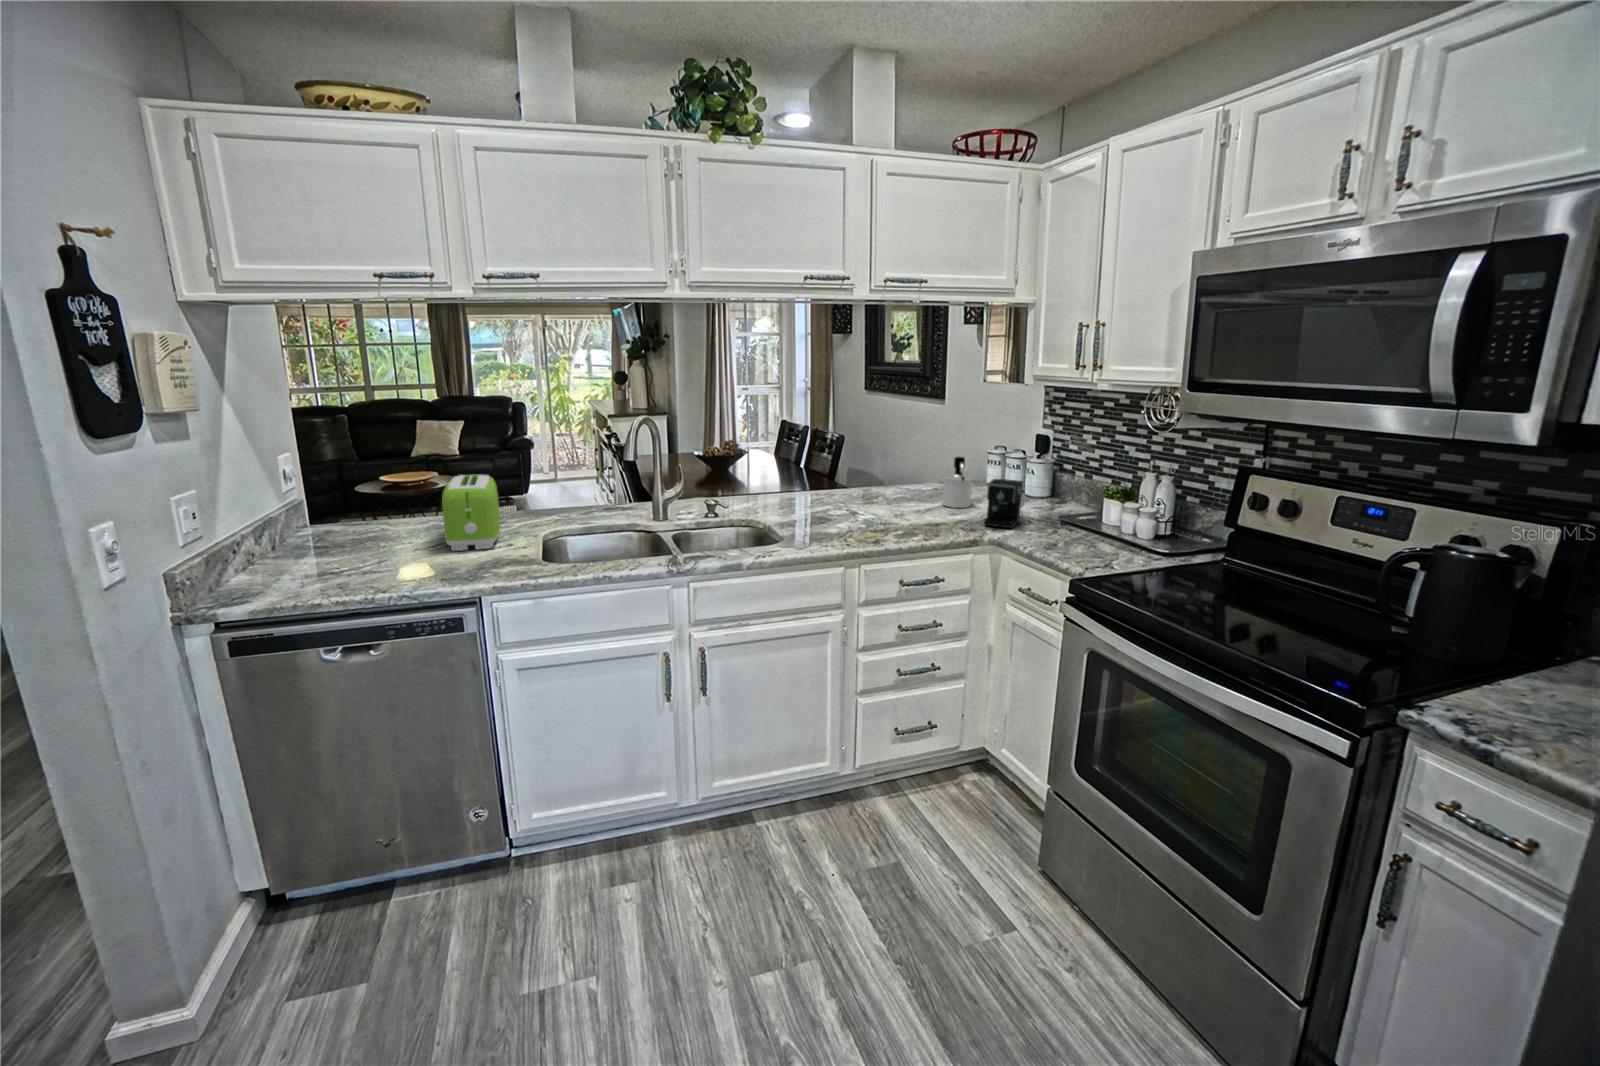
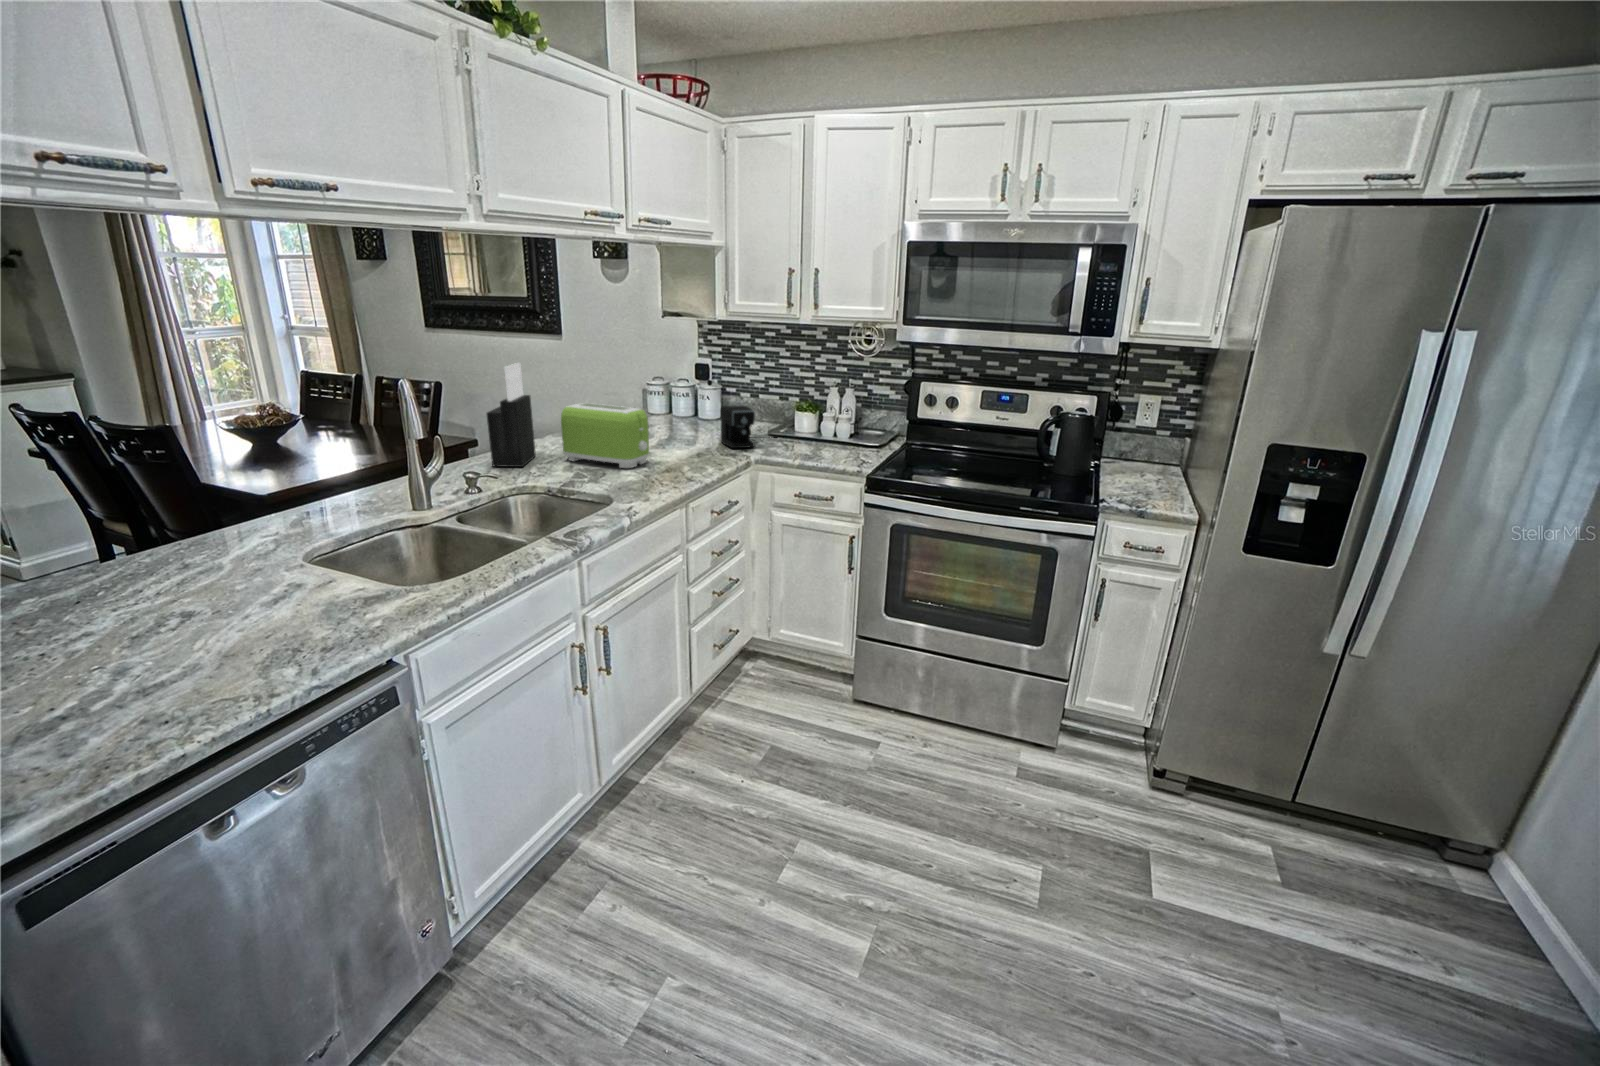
knife block: none [760,418,810,507] -> present [487,363,536,467]
soap dispenser: present [942,457,974,508] -> none [656,390,688,438]
toaster: present [442,475,500,551] -> present [561,403,649,468]

